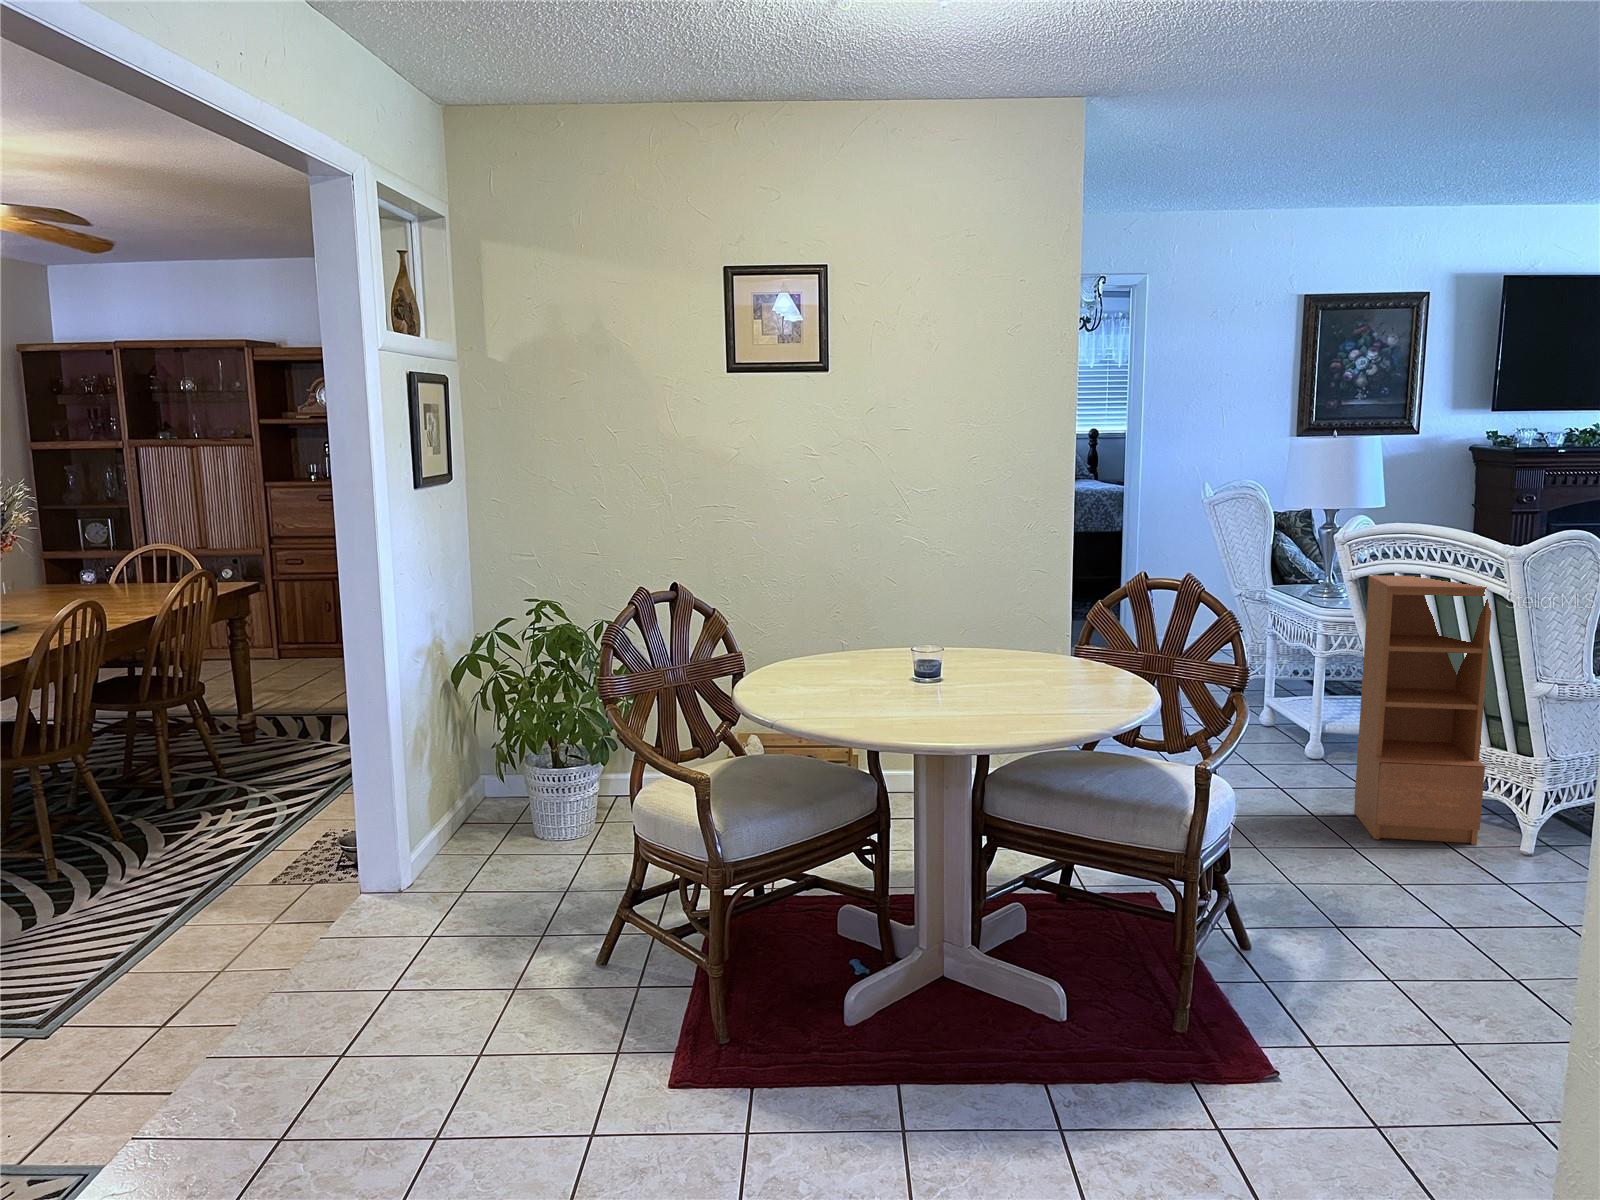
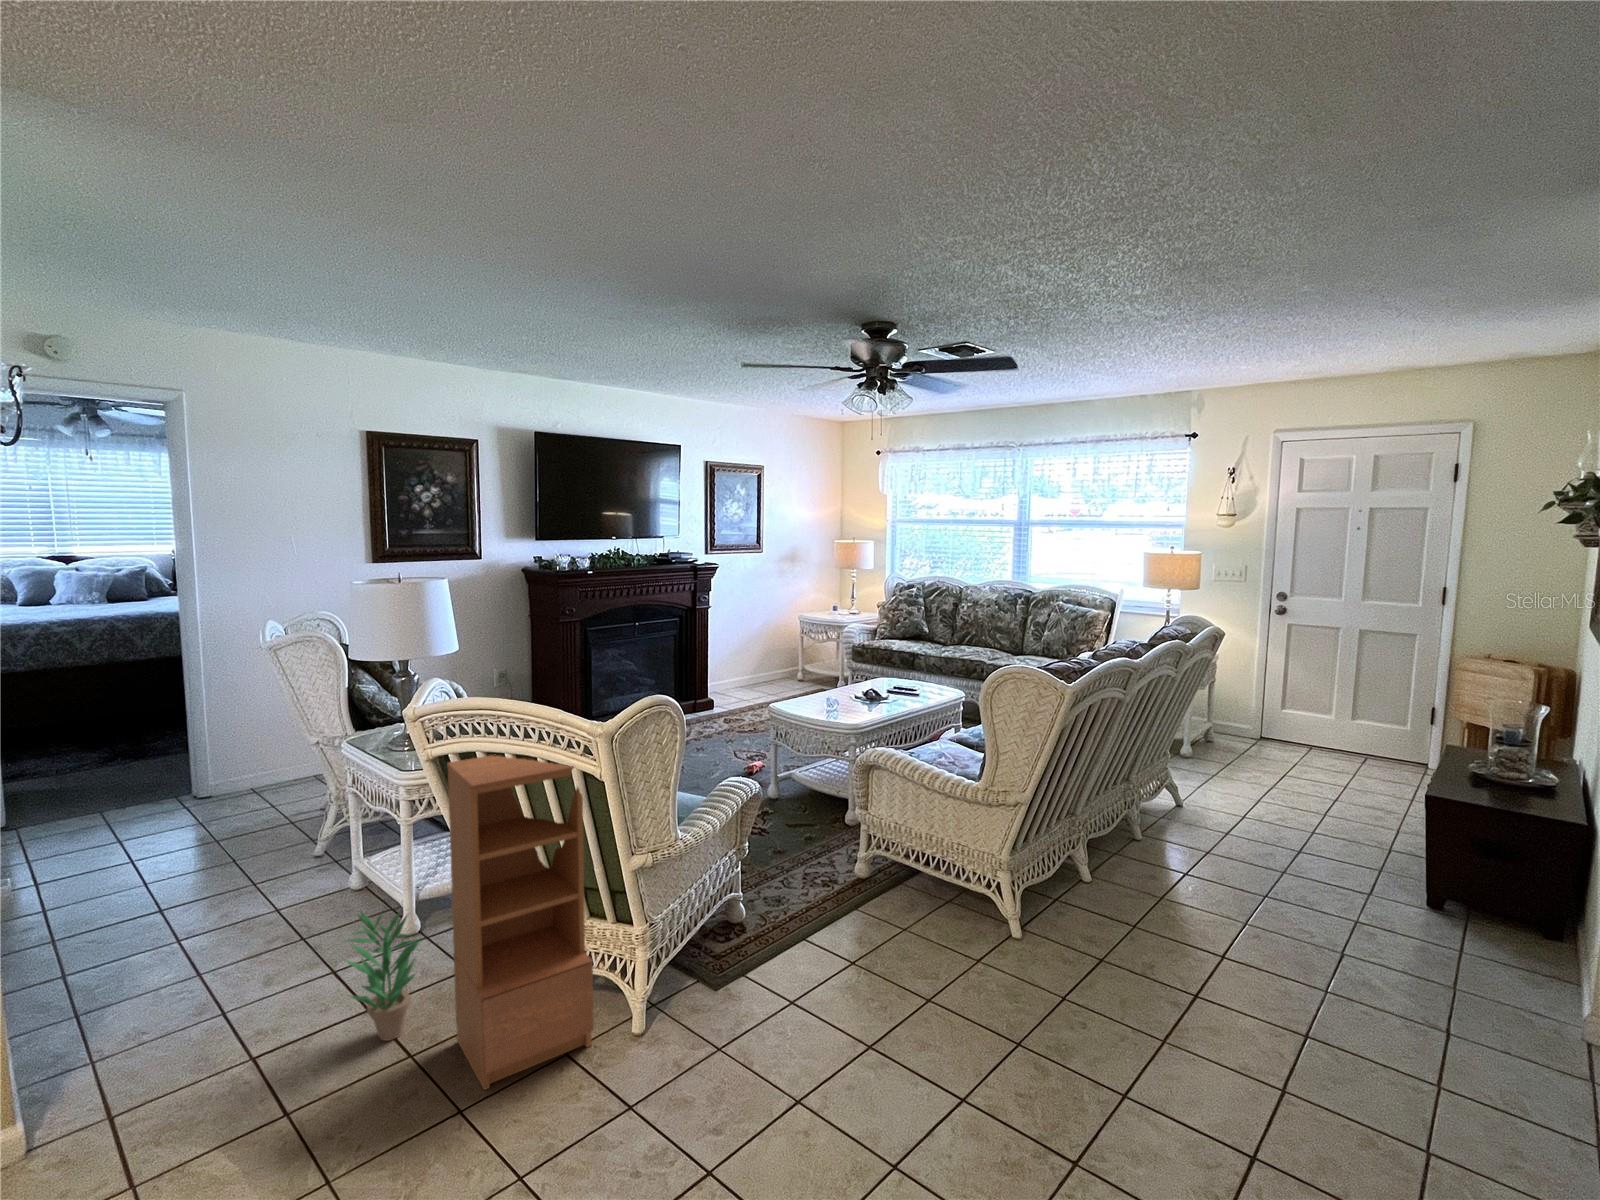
potted plant: none [1269,688,1335,800] -> present [345,911,421,1041]

